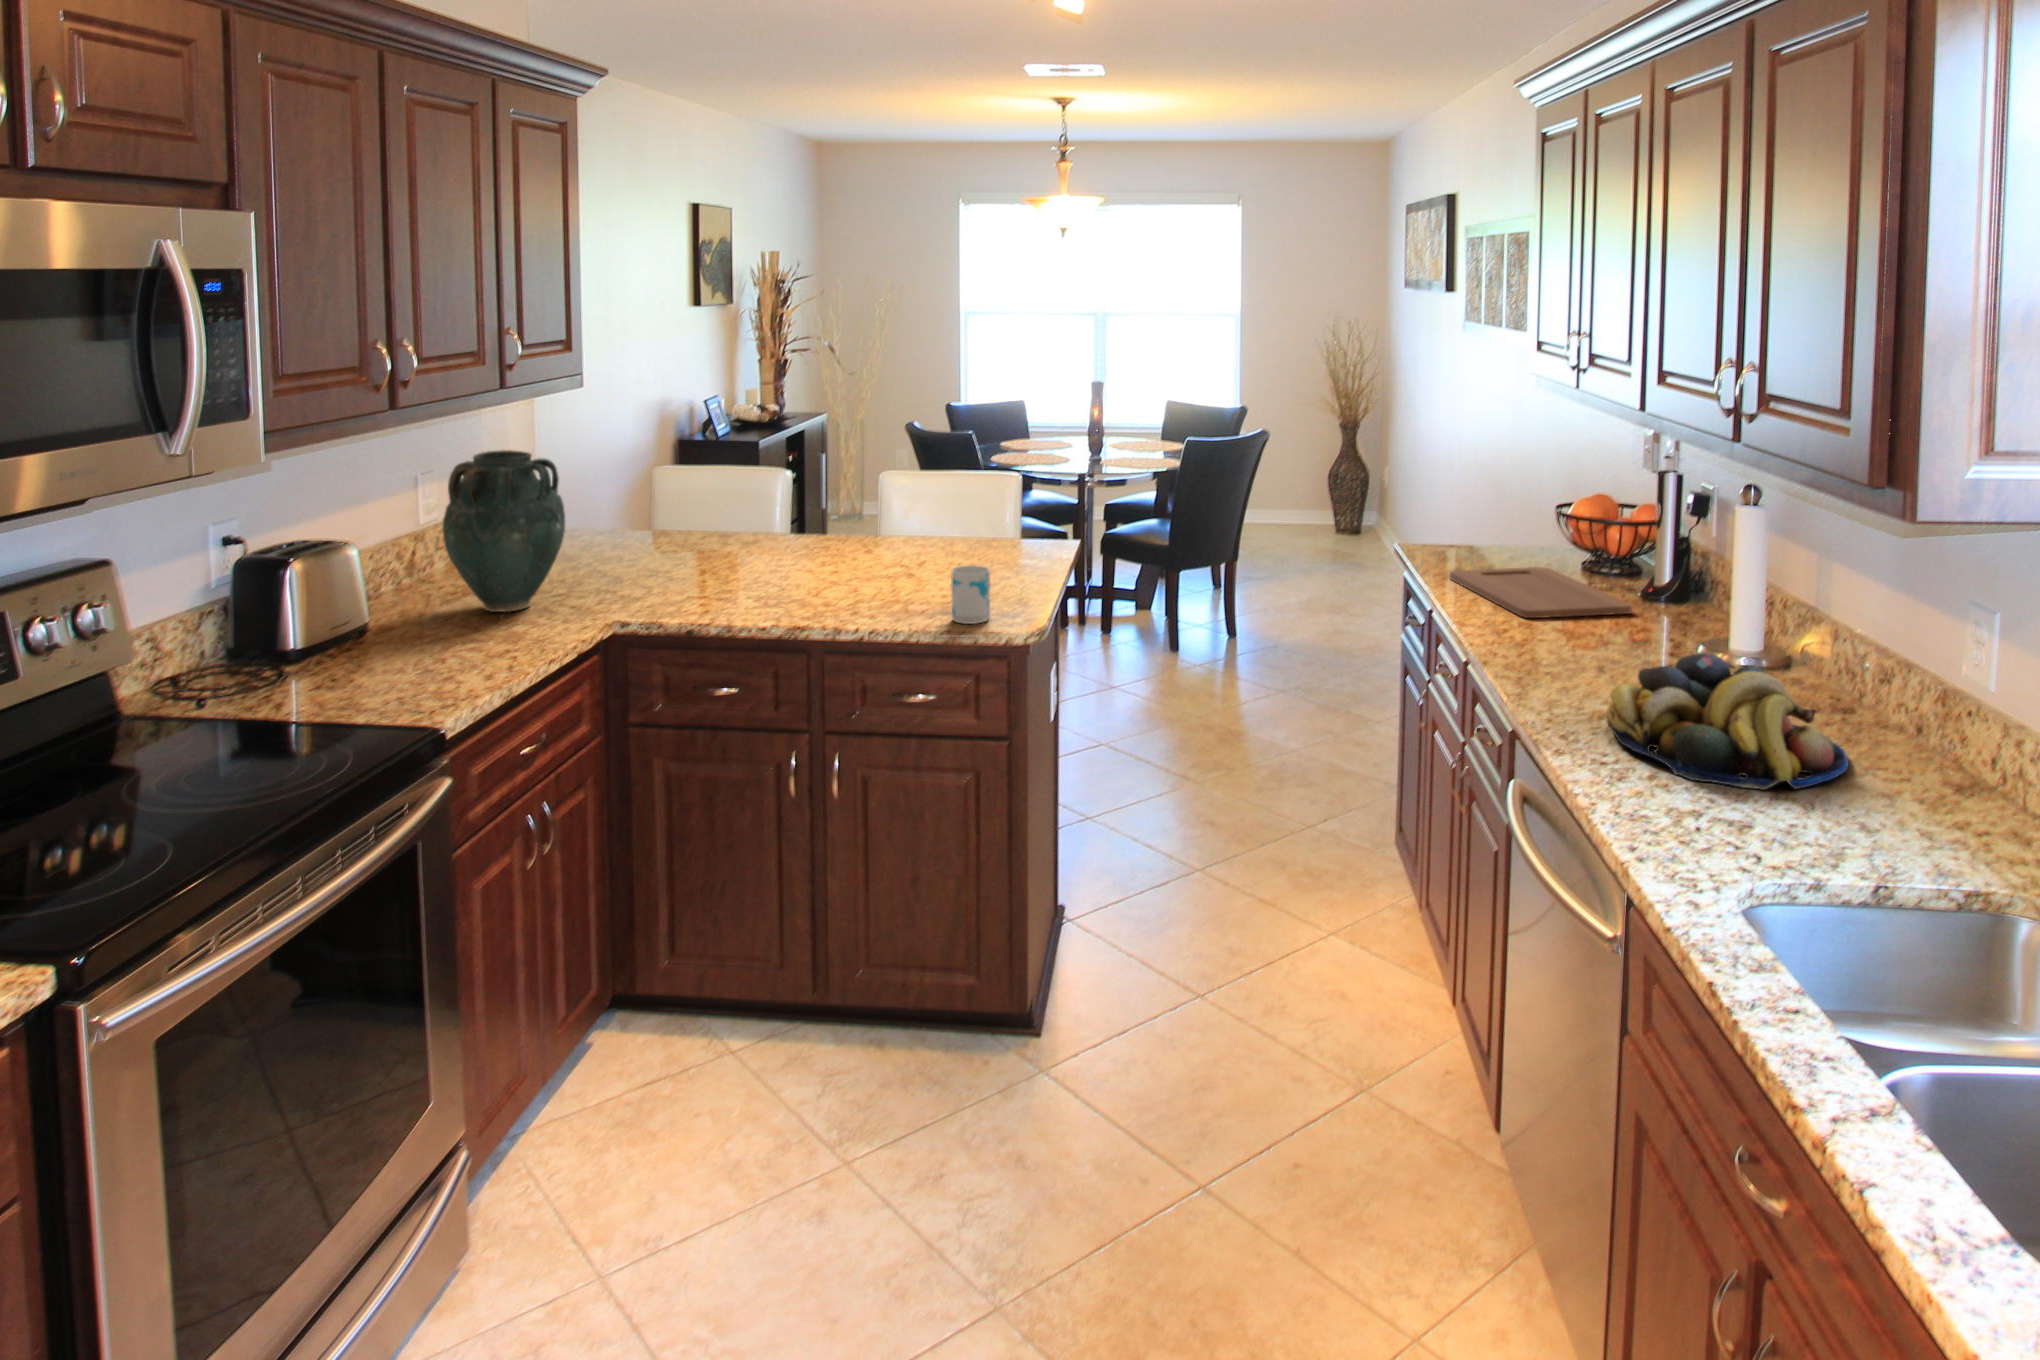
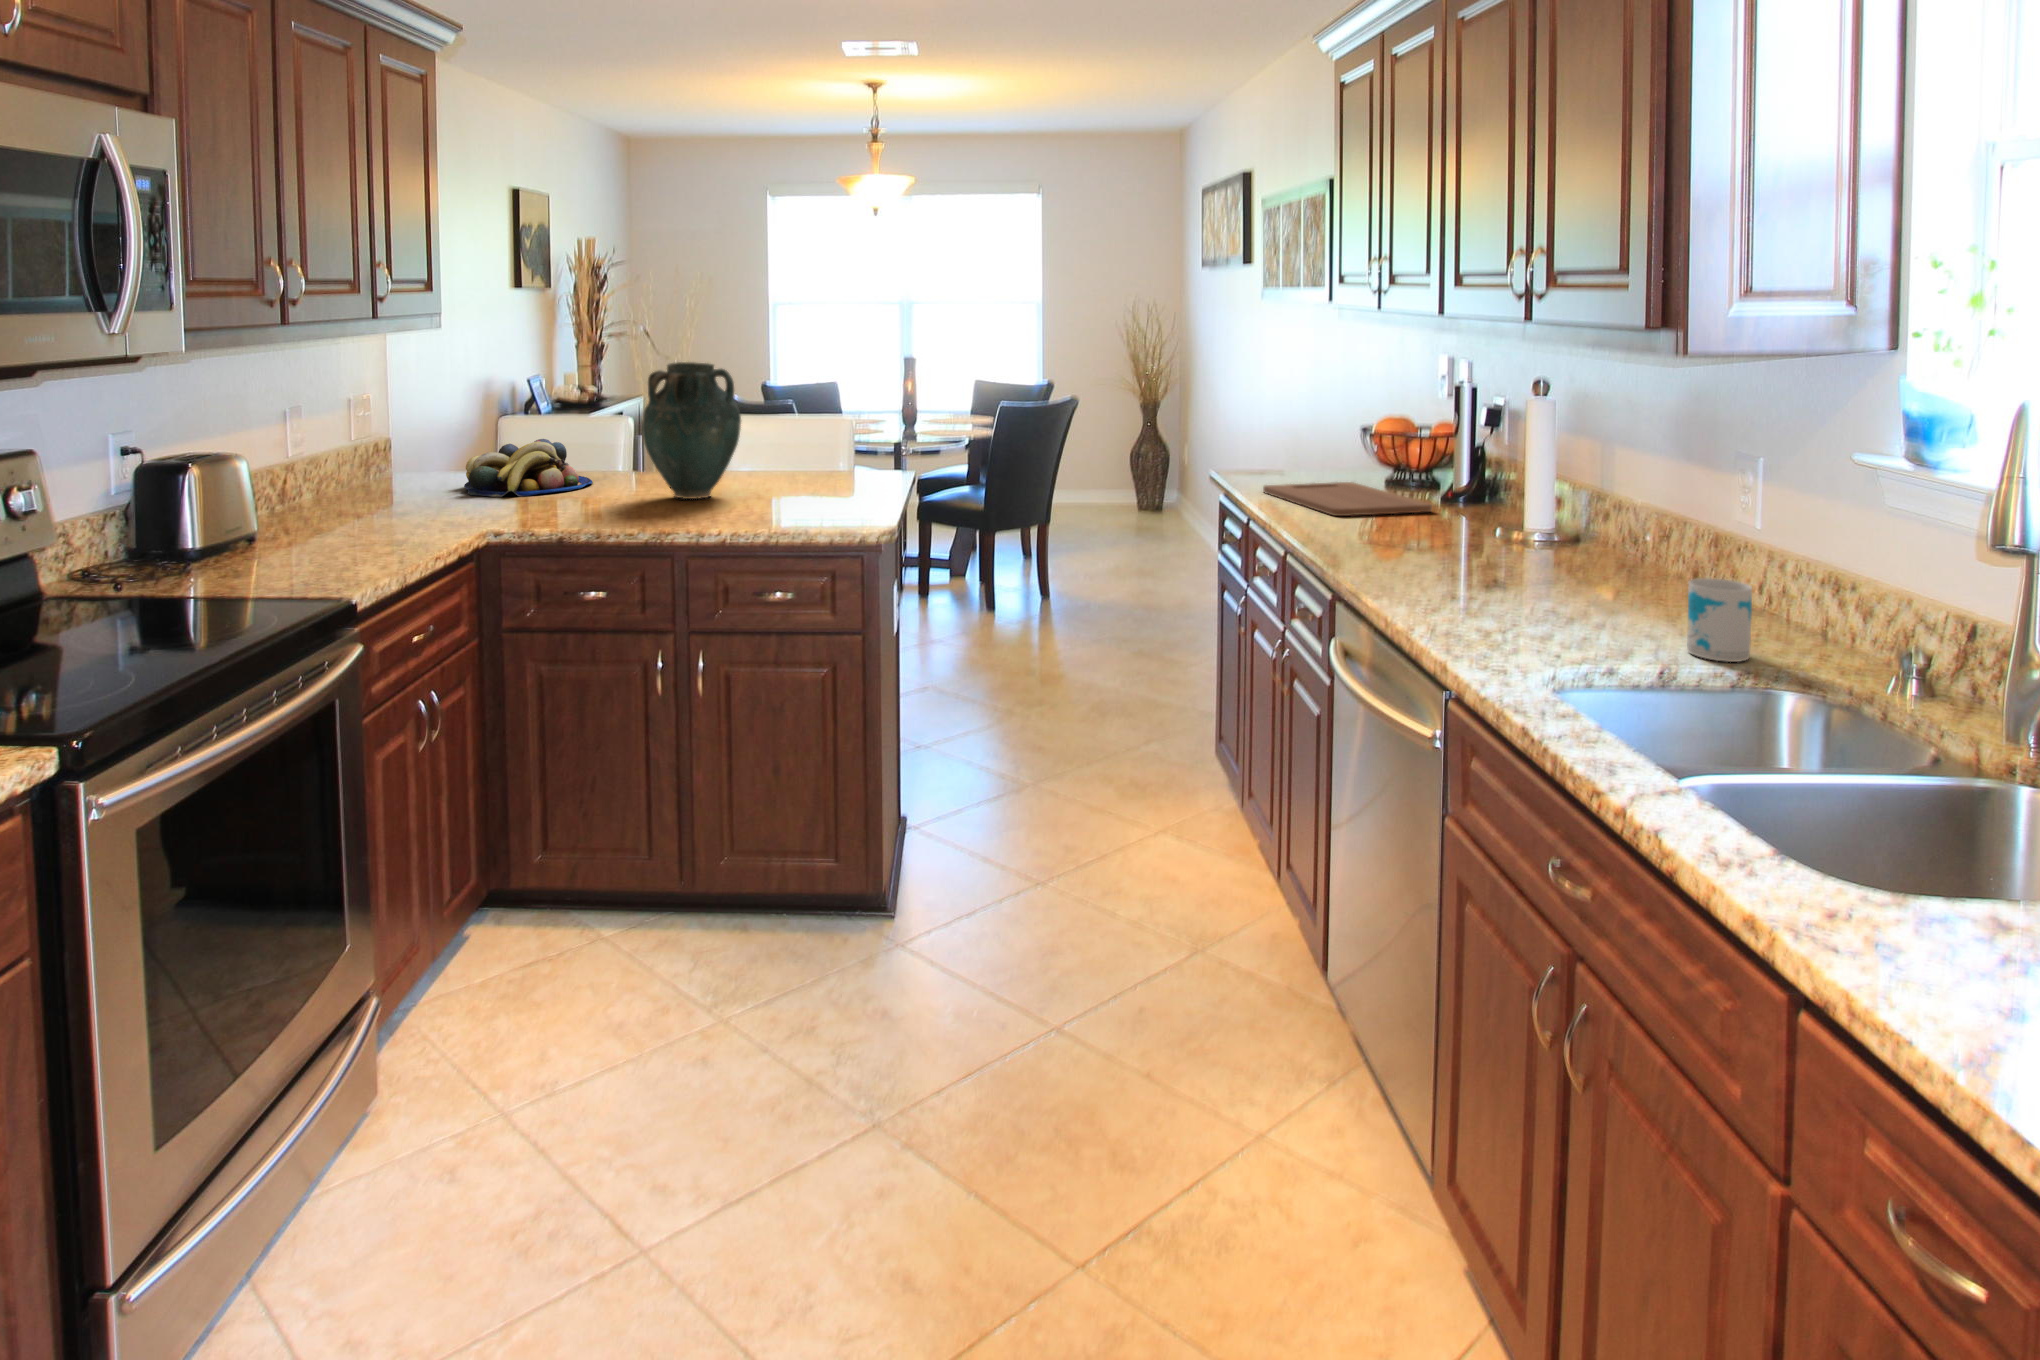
vase: present [443,450,565,612] -> present [642,362,741,499]
mug: present [952,565,990,624] -> present [1687,578,1752,662]
fruit bowl: present [1606,653,1848,790] -> present [464,439,593,497]

